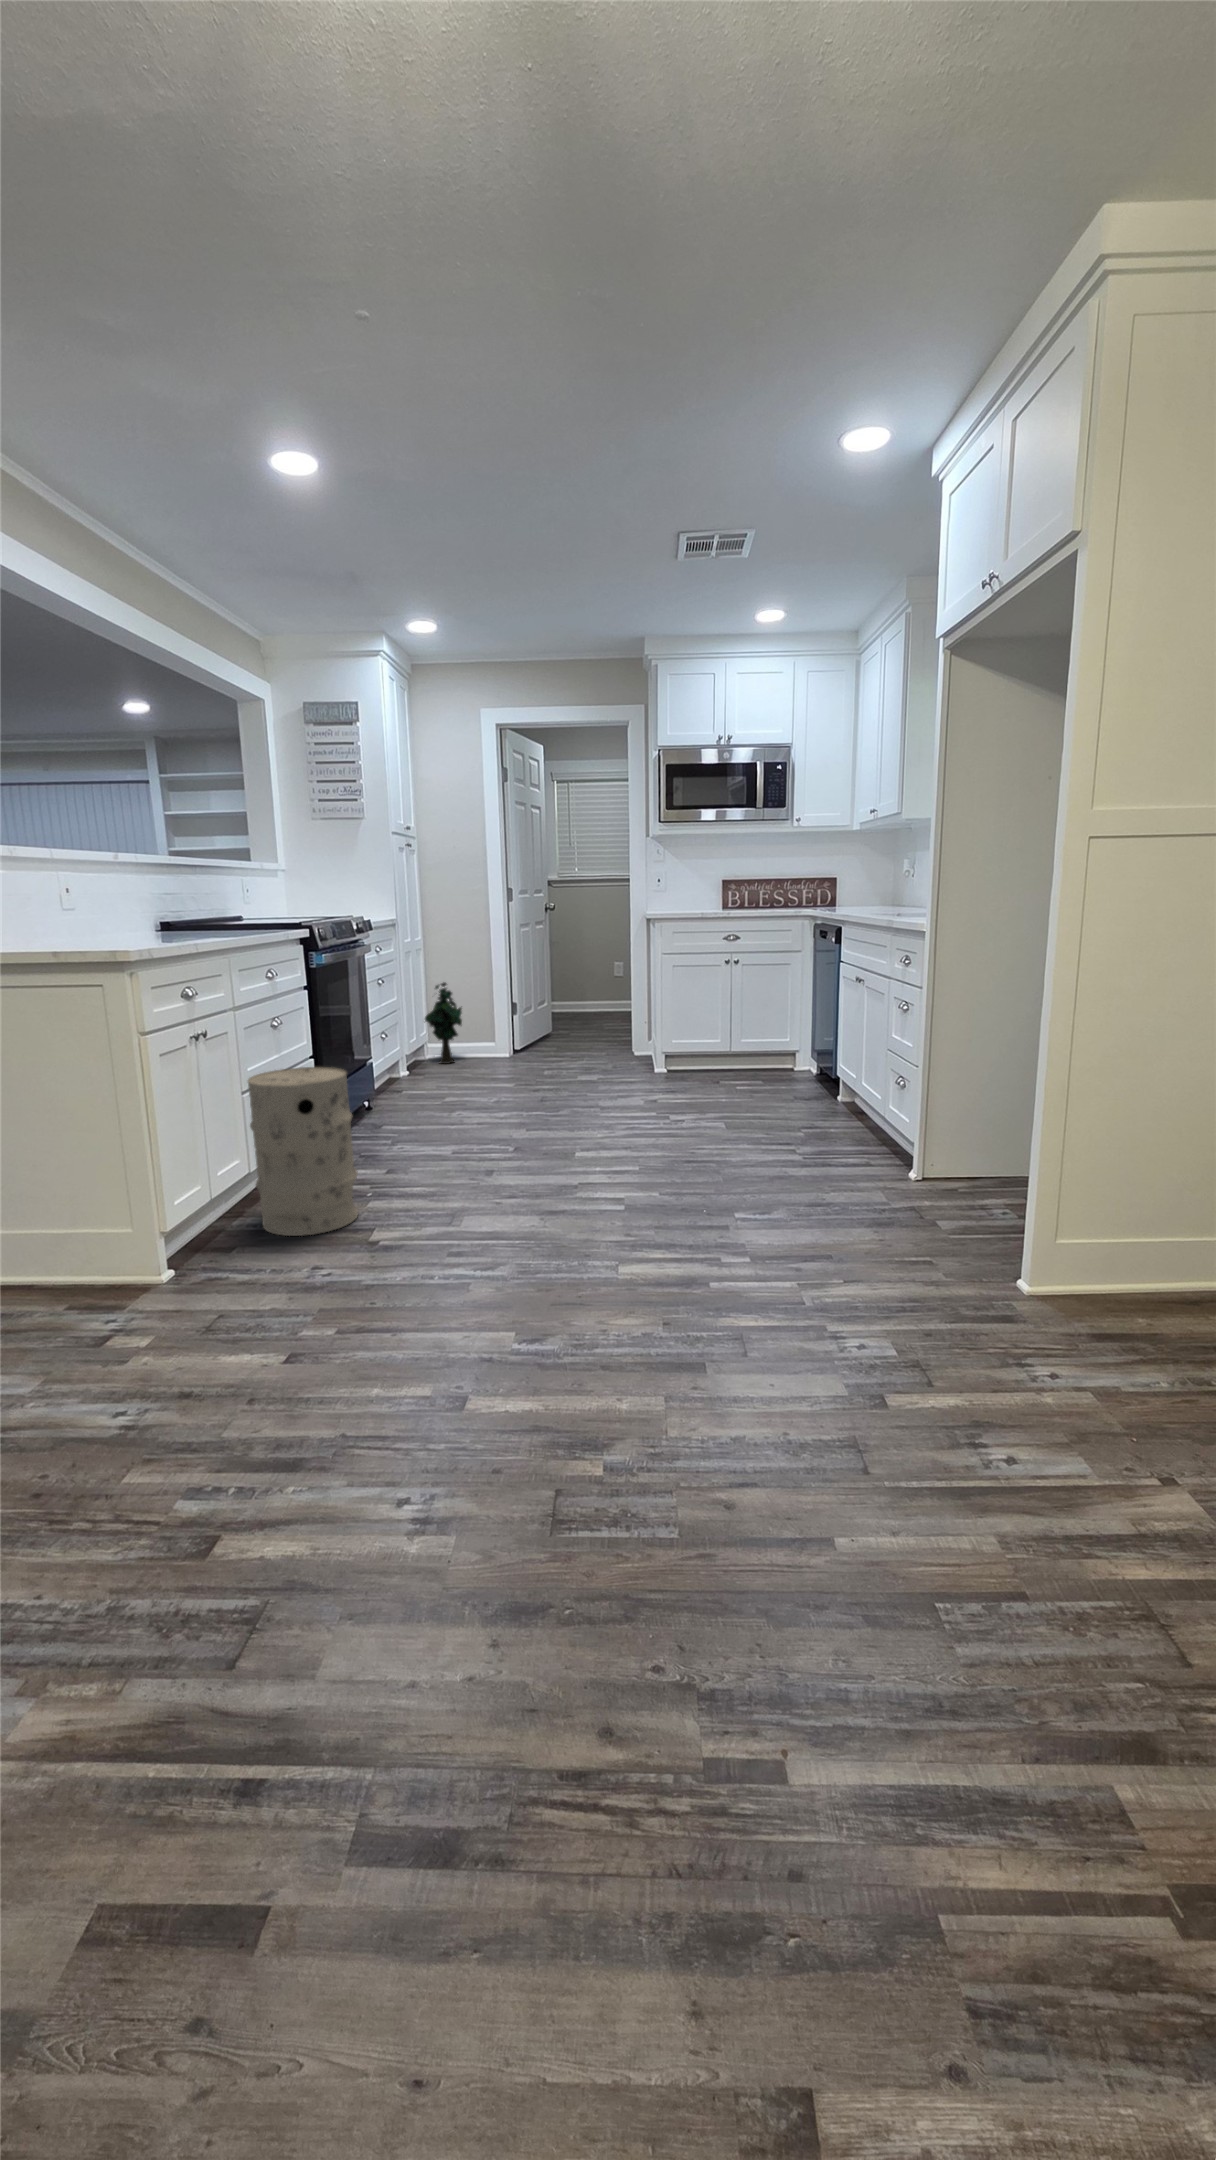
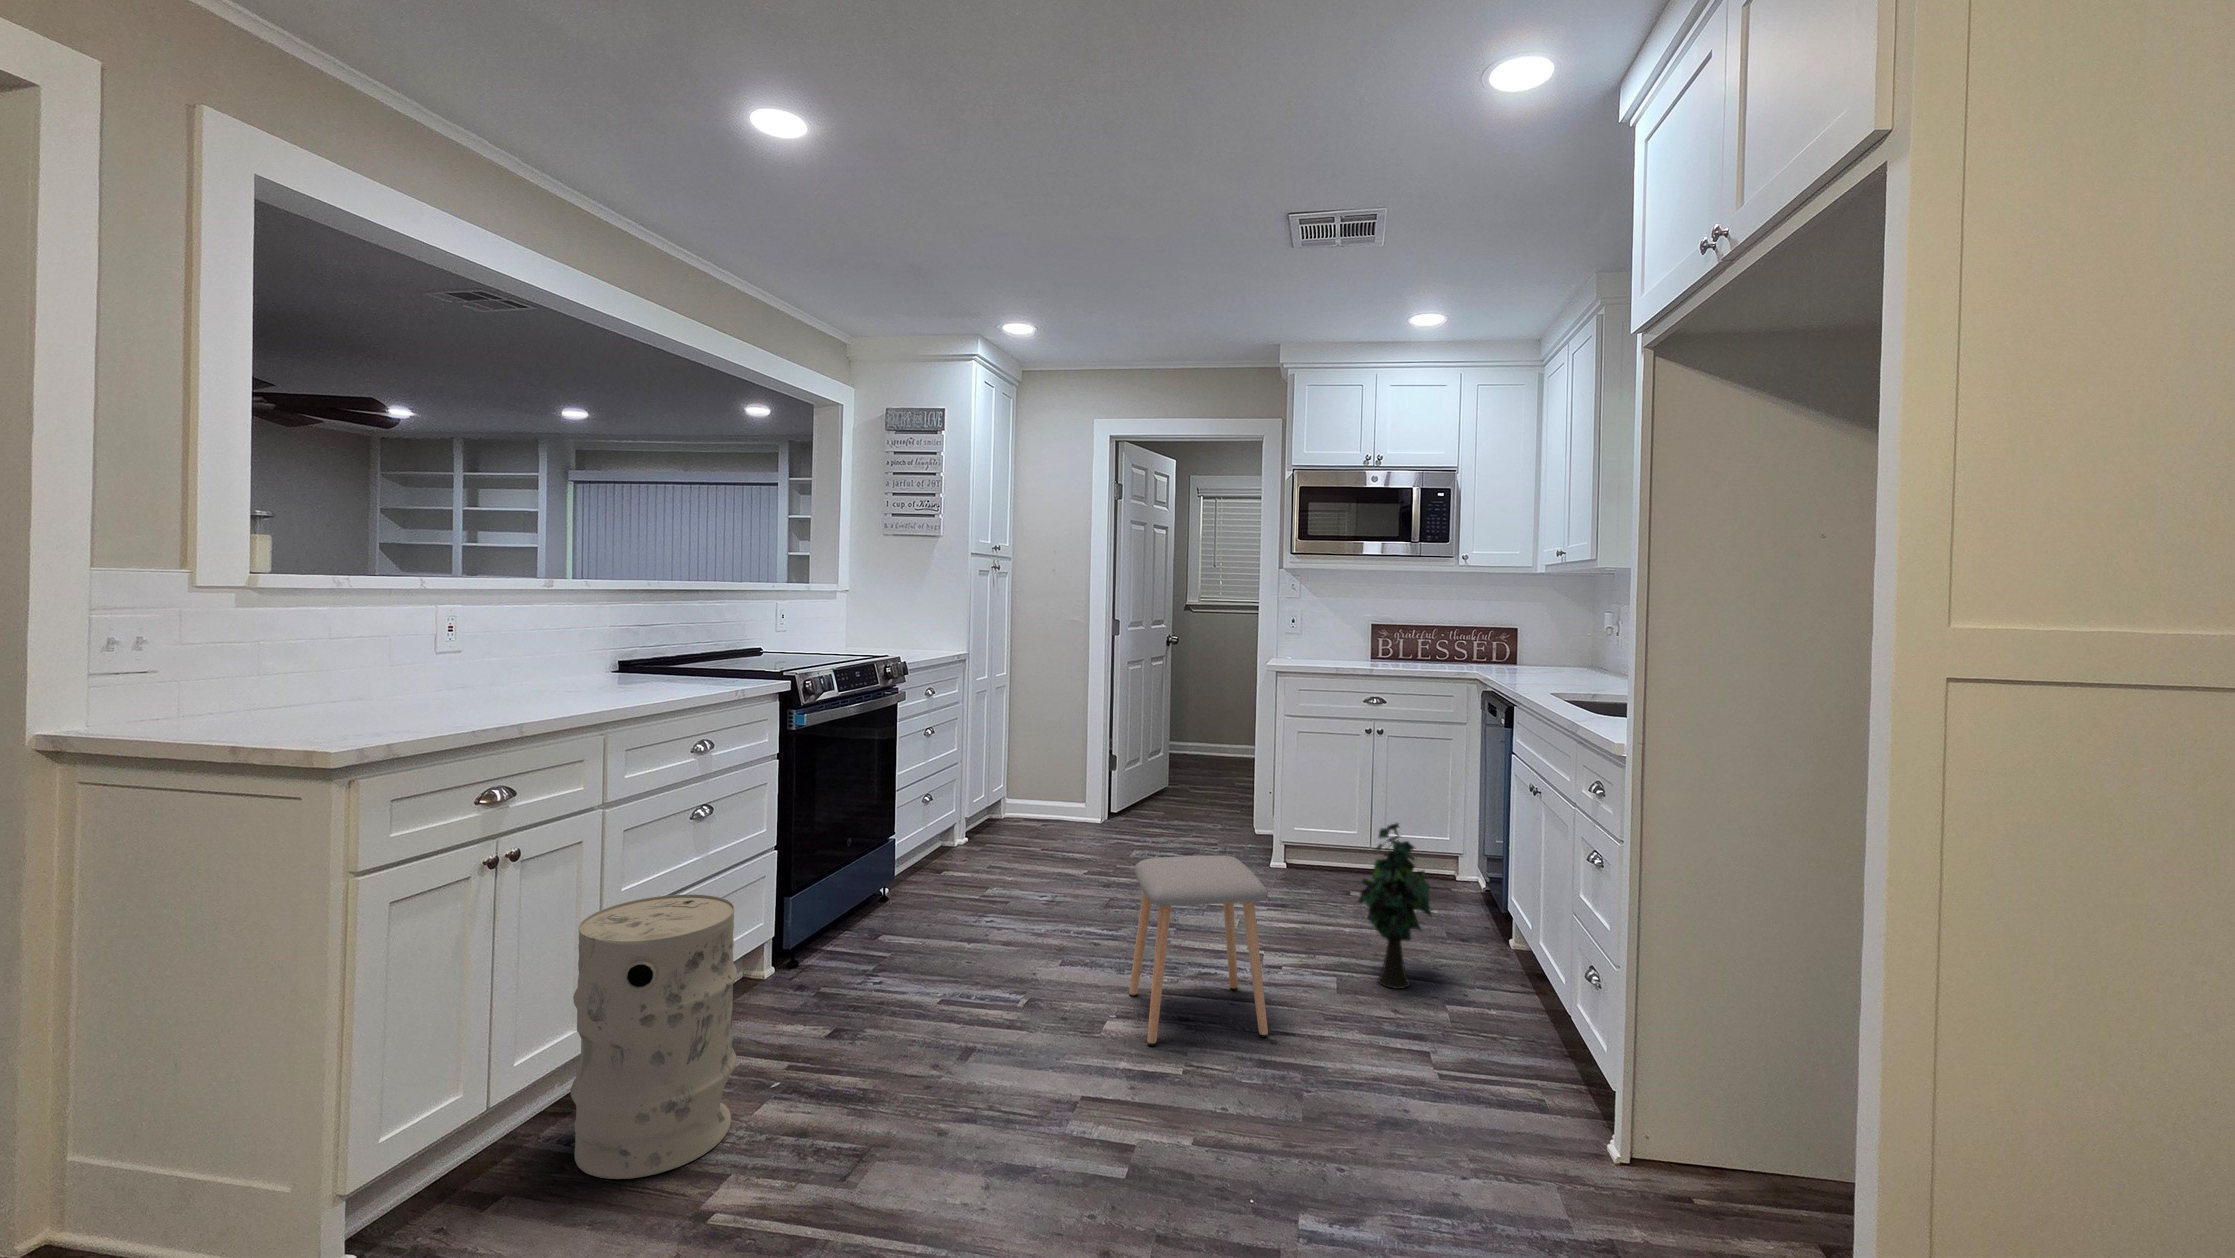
decorative plant: present [425,982,462,1064] -> present [1358,823,1431,989]
stool: none [586,1038,689,1158] -> present [1129,856,1268,1046]

